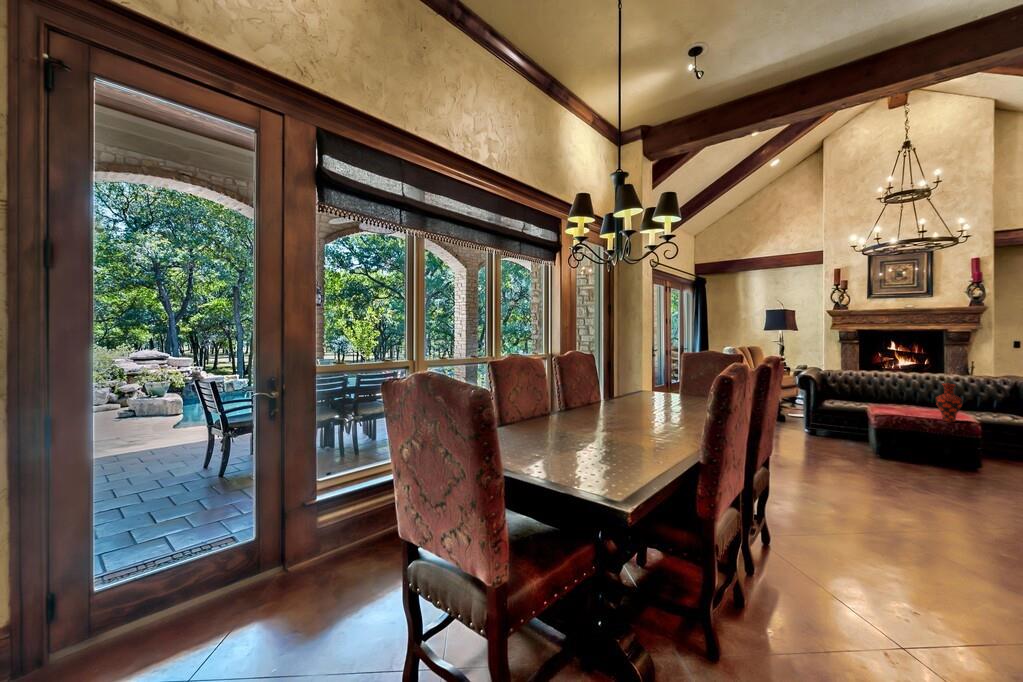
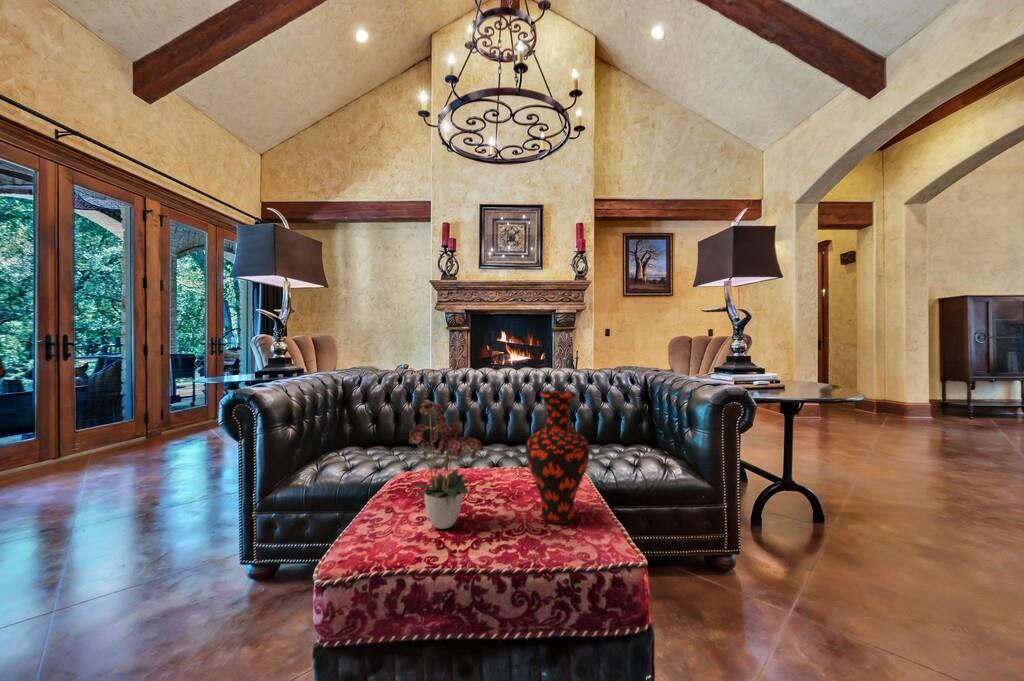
flower arrangement: none [888,382,922,418] -> present [409,401,484,529]

